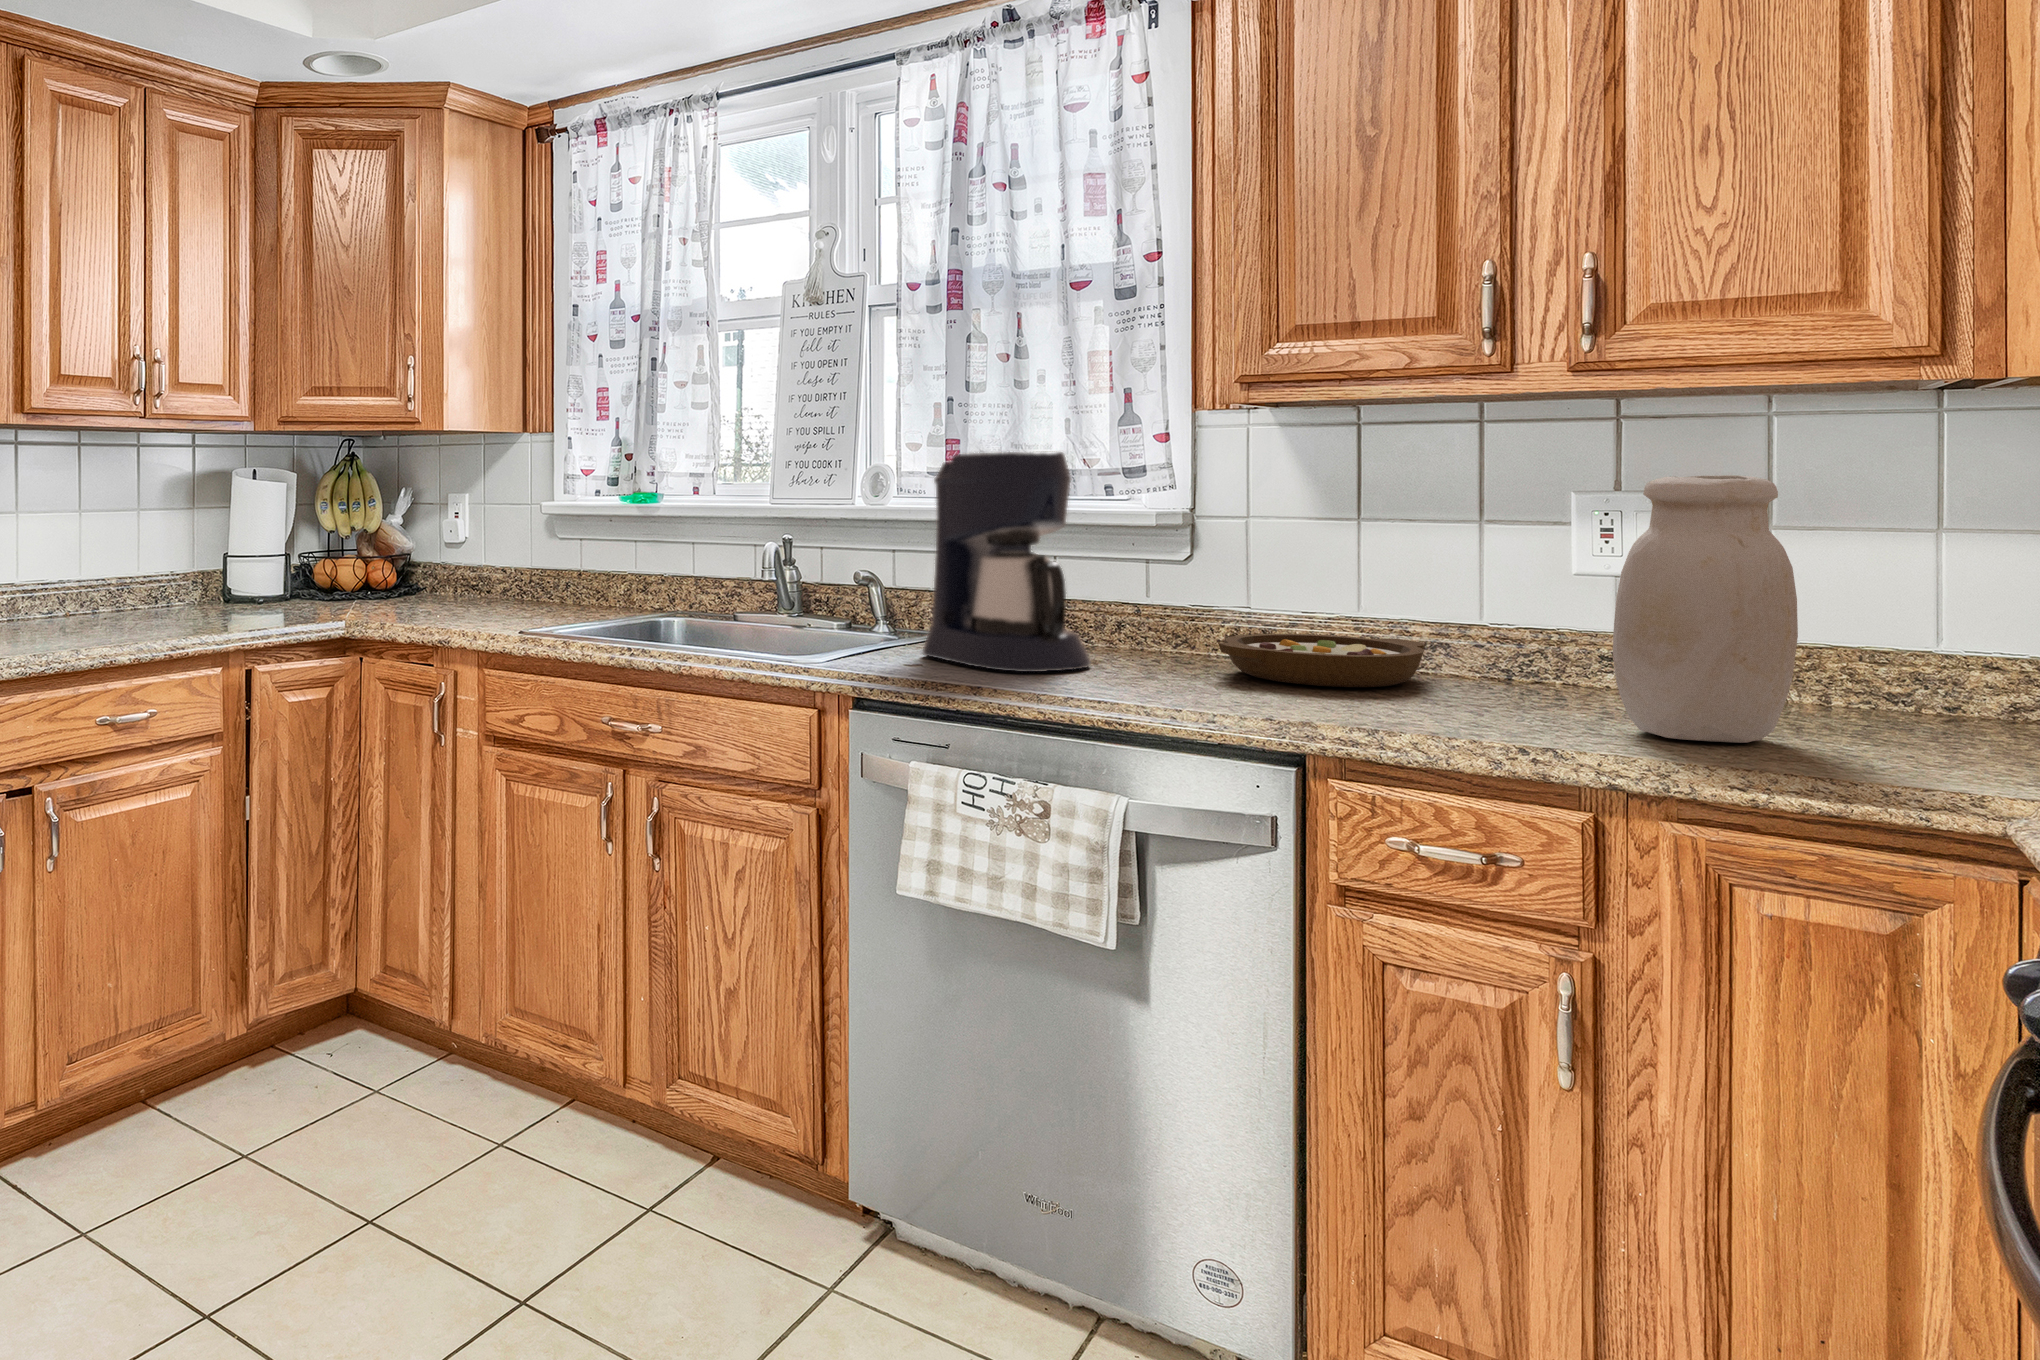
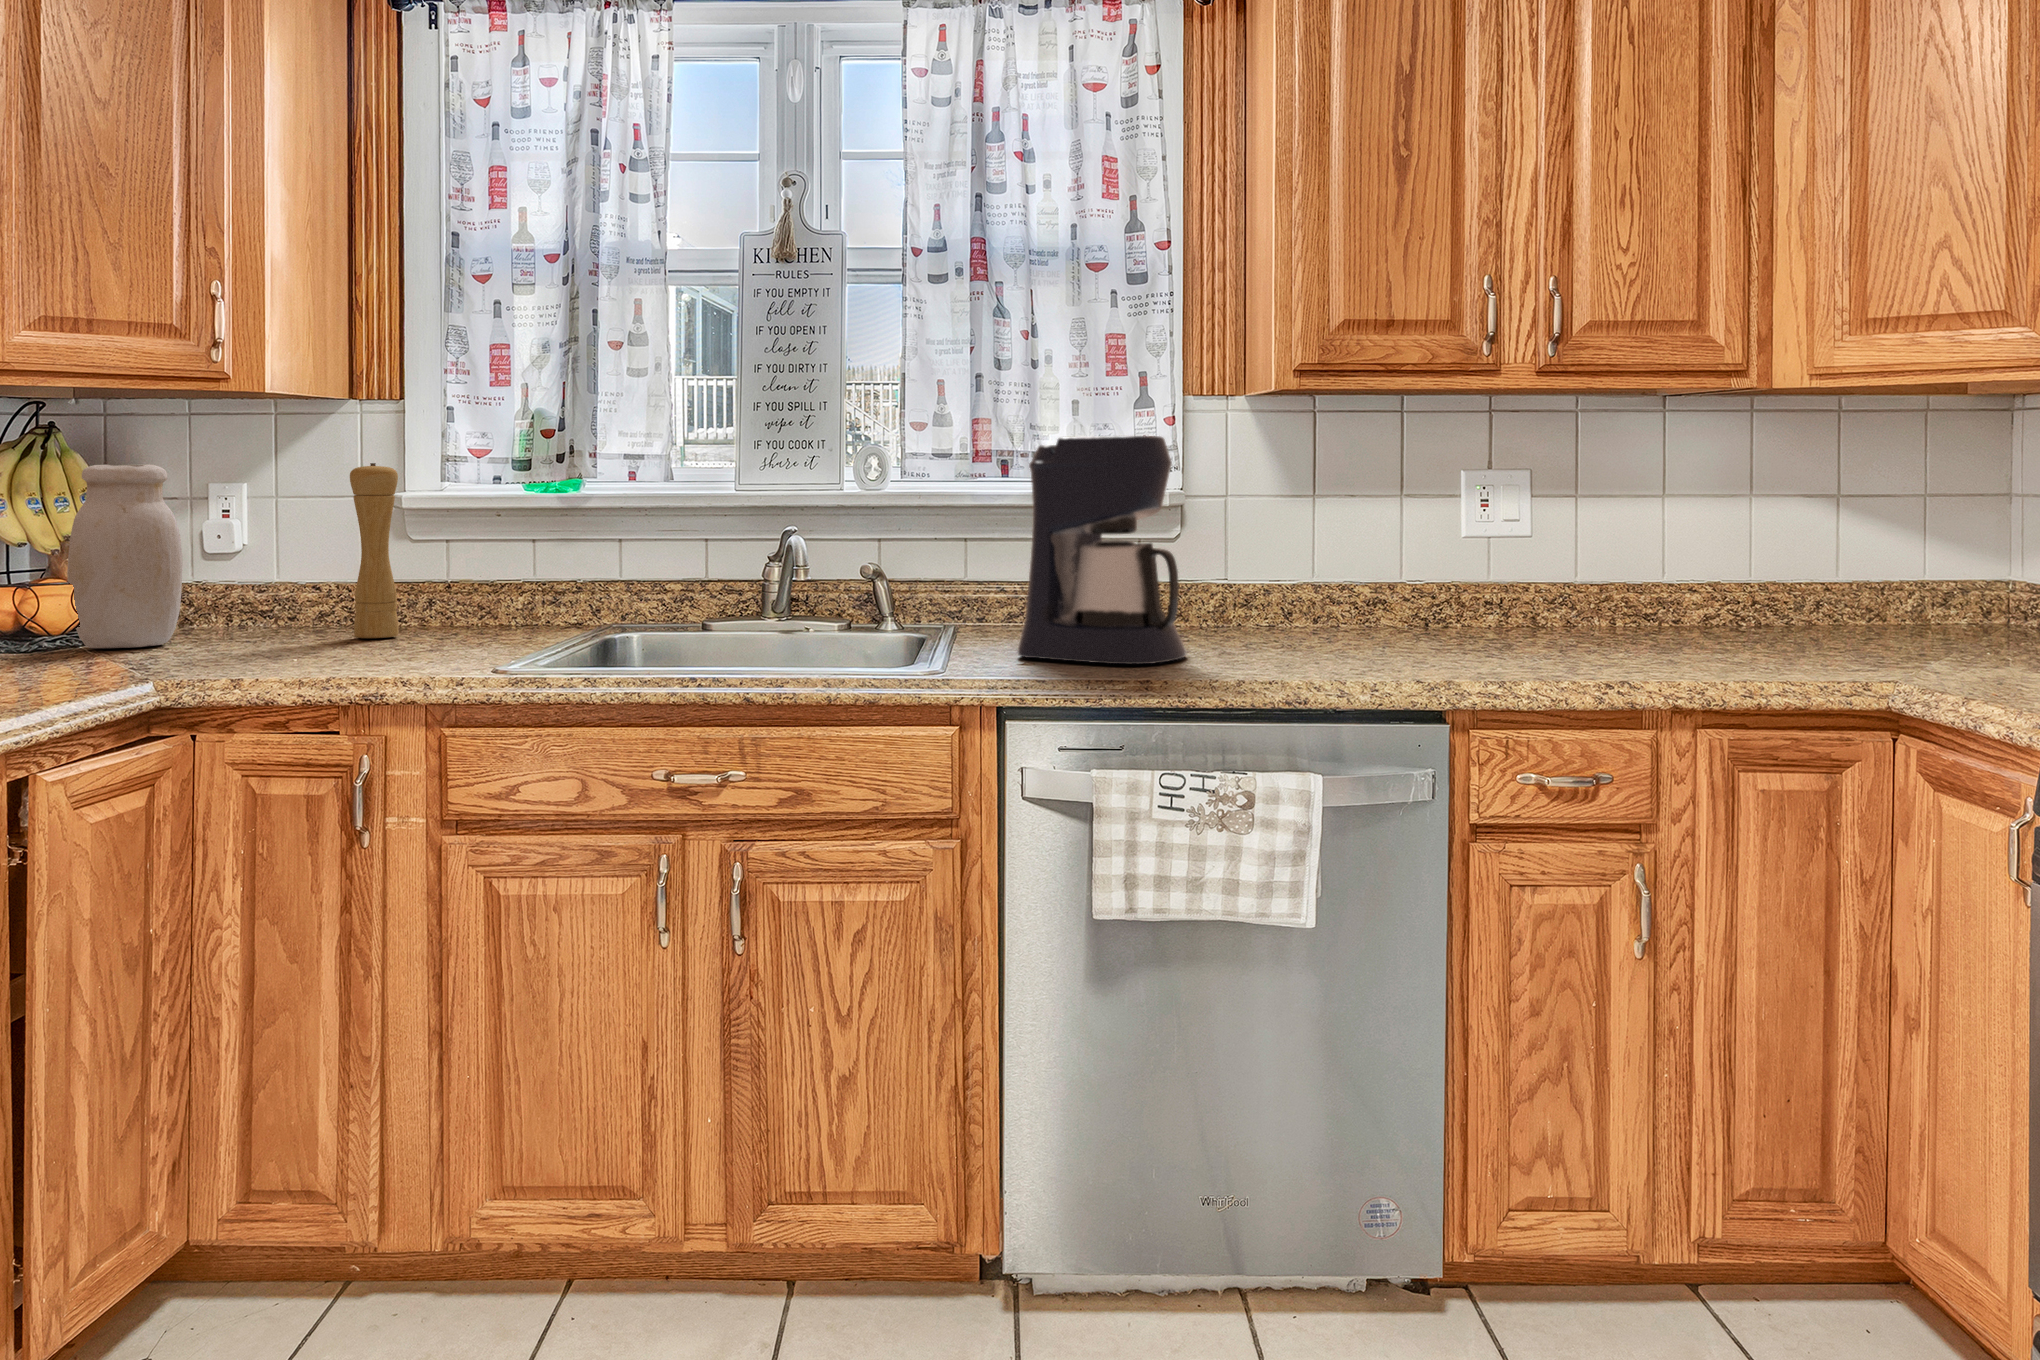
jar: present [1613,475,1798,743] -> present [67,464,182,648]
pepper mill: none [512,477,544,603] -> present [350,463,399,638]
bowl: present [1219,634,1425,687] -> none [1283,609,1440,654]

